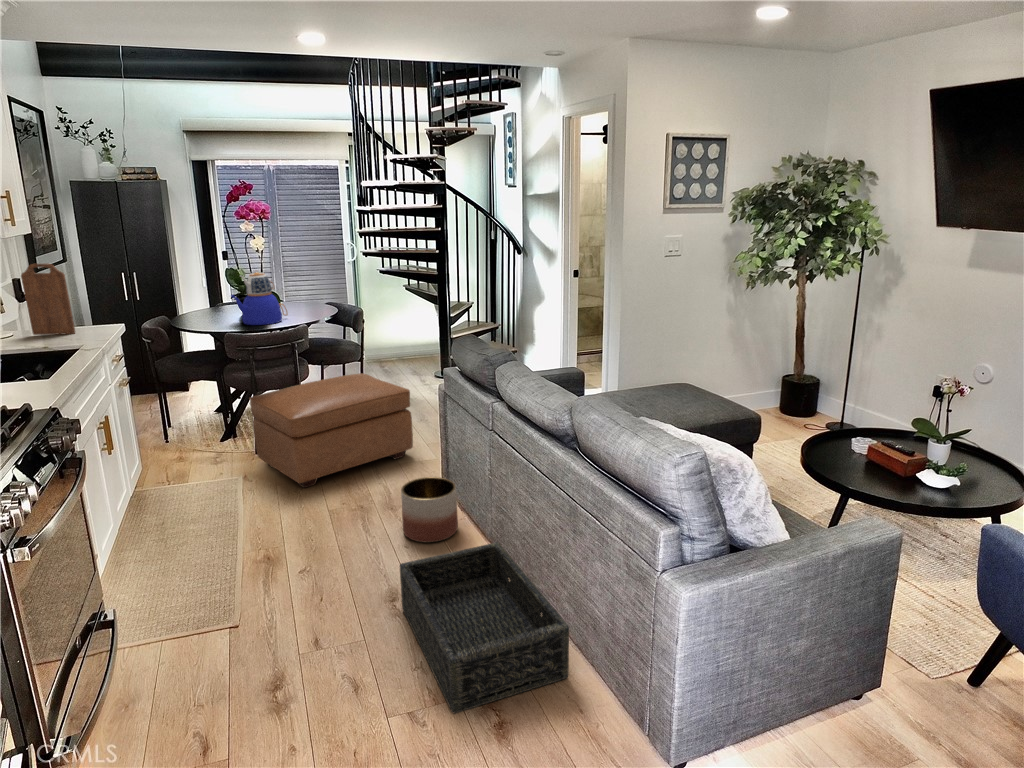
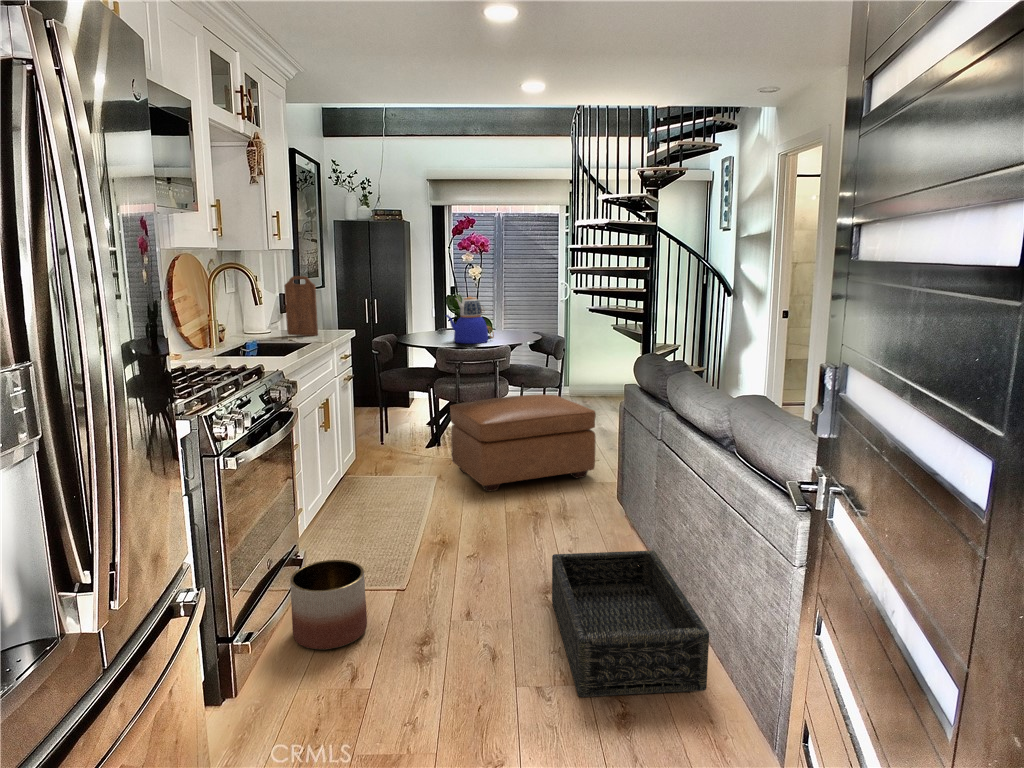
planter: present [401,477,458,542] -> present [290,560,367,650]

